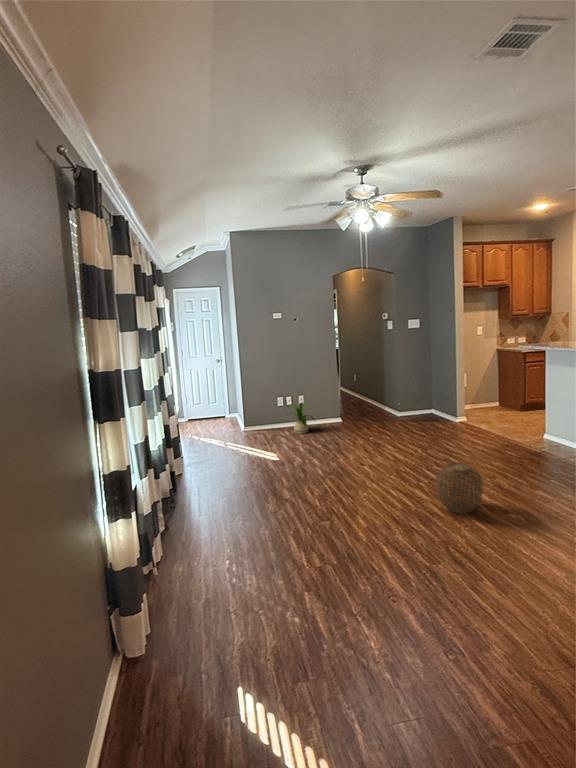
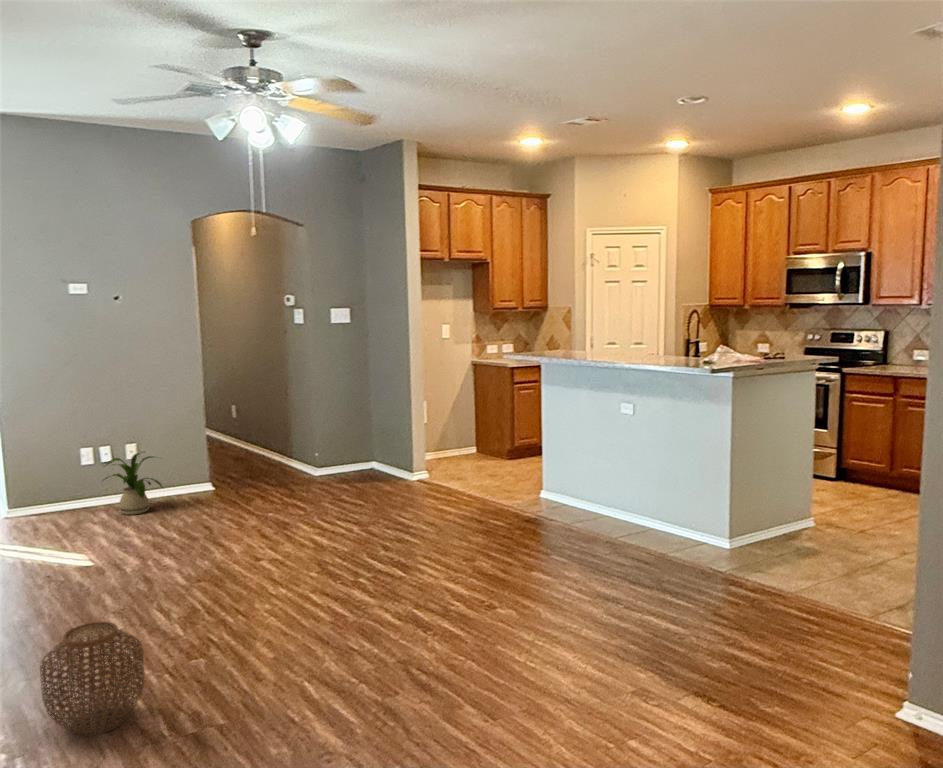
woven basket: present [436,463,482,513] -> present [40,622,144,735]

